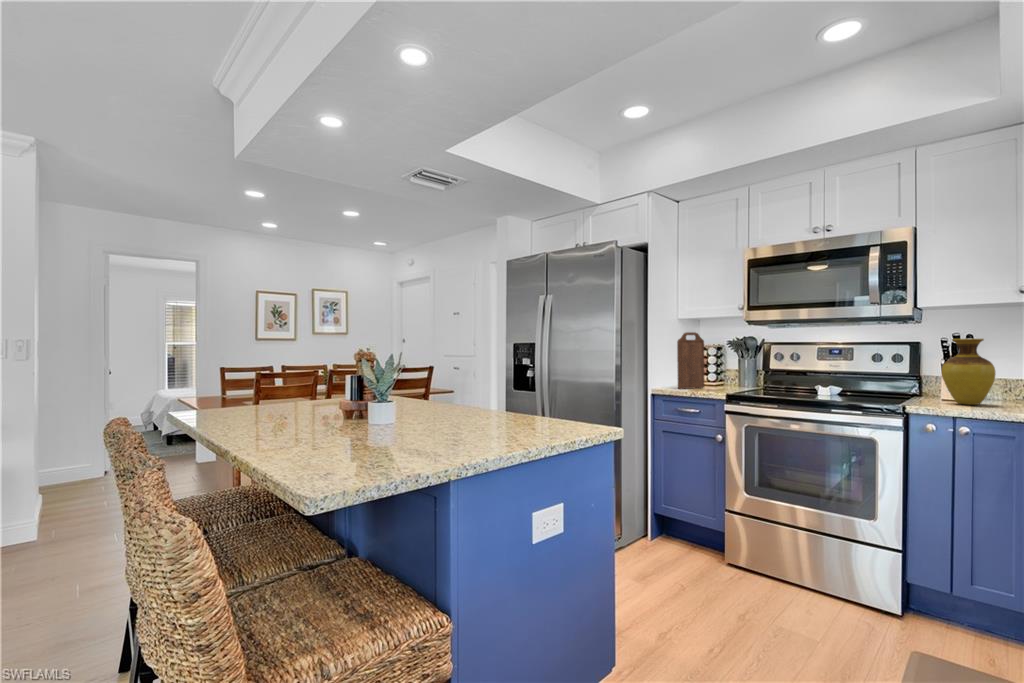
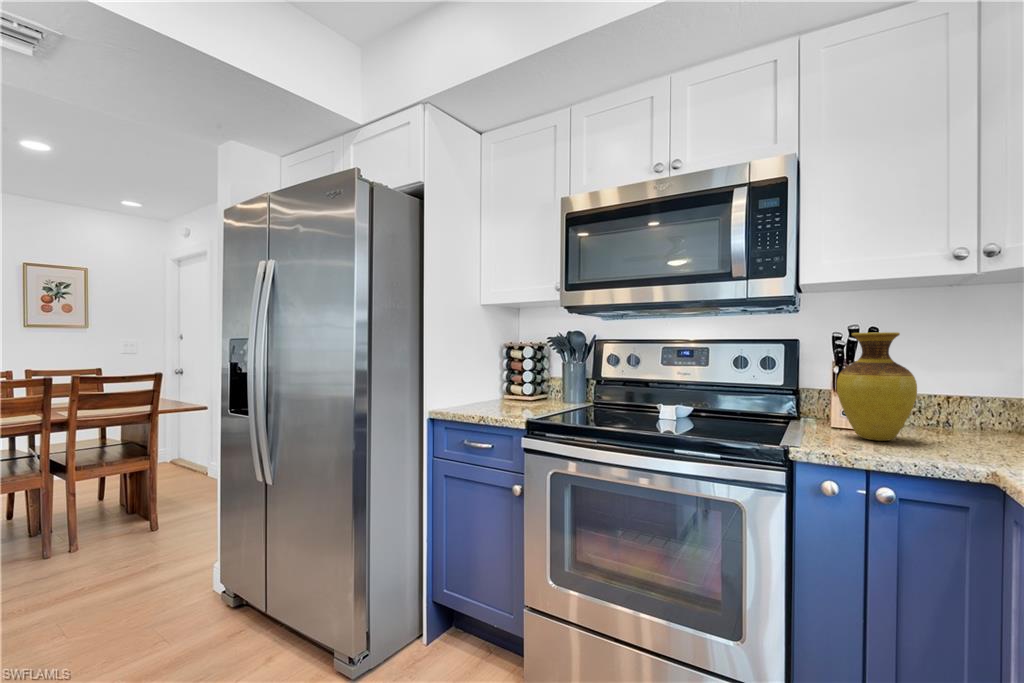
cutting board: present [677,332,704,389] -> none [466,323,510,410]

